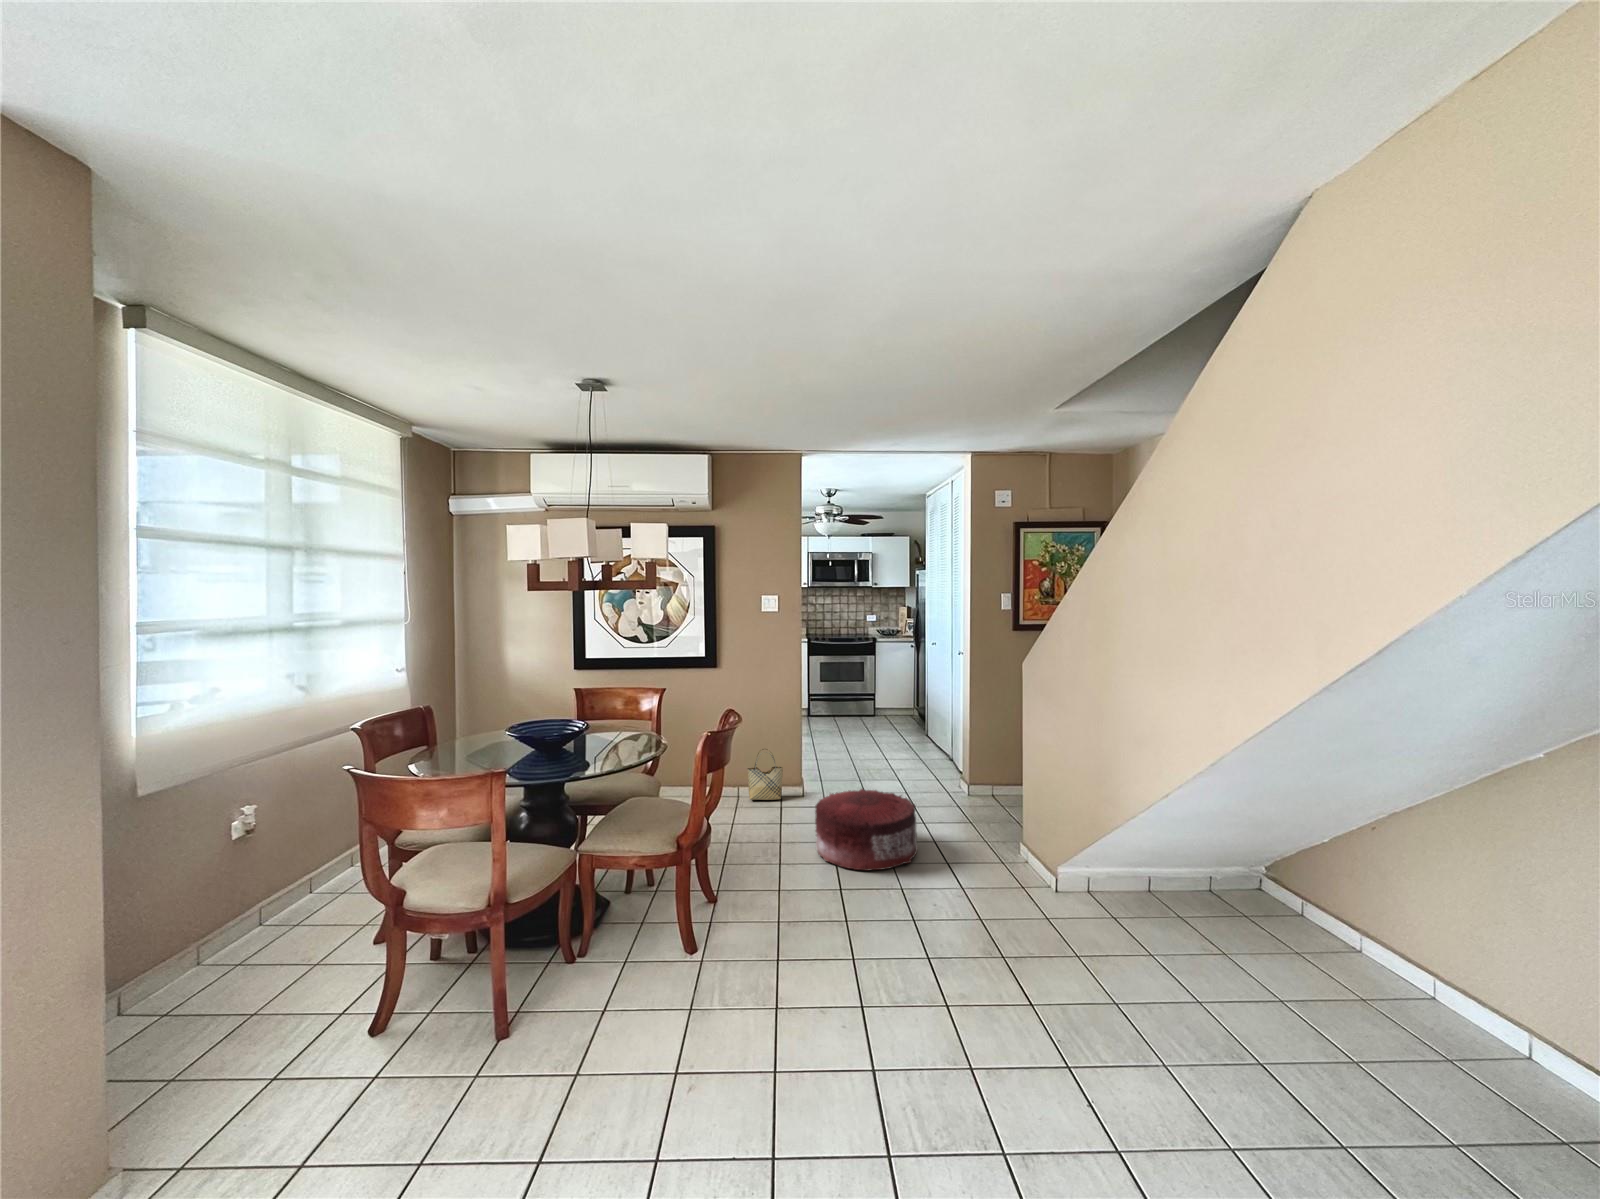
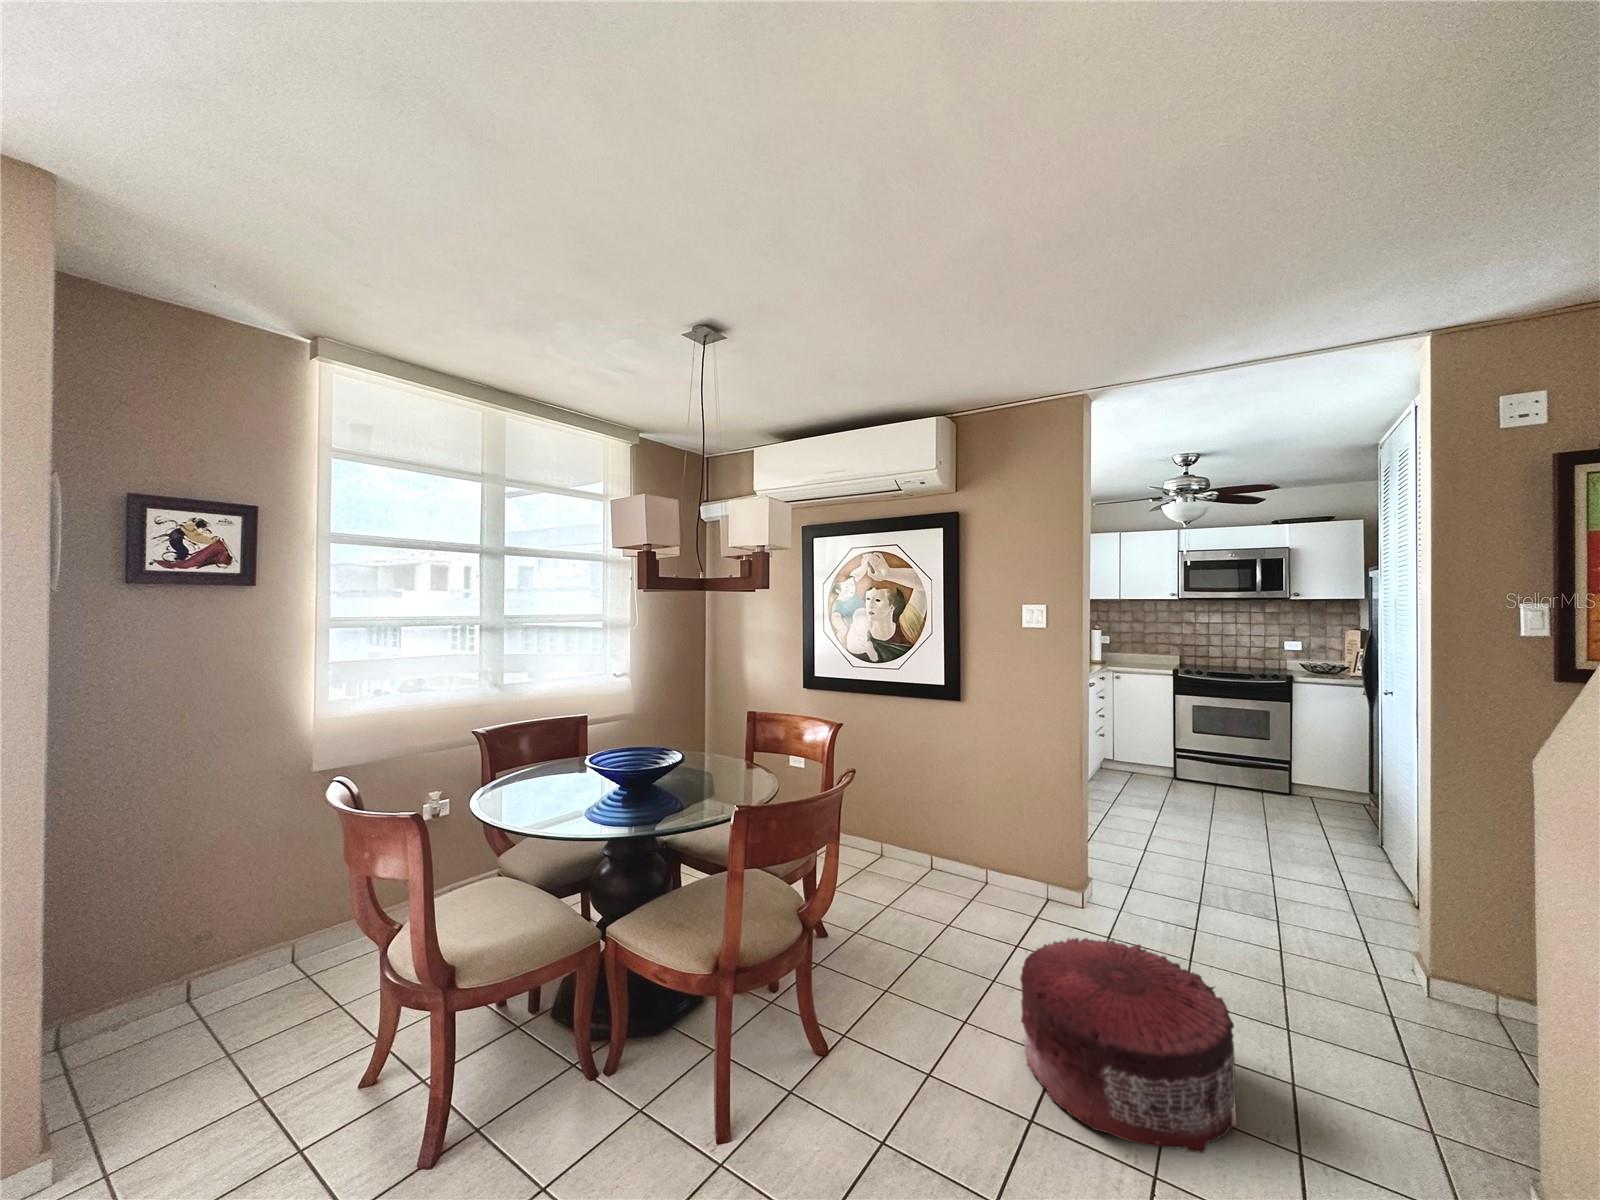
woven basket: present [747,749,783,800] -> none [993,824,1048,906]

